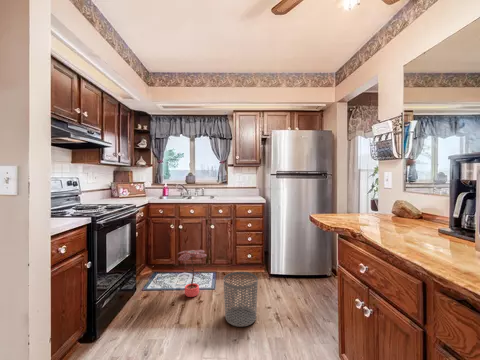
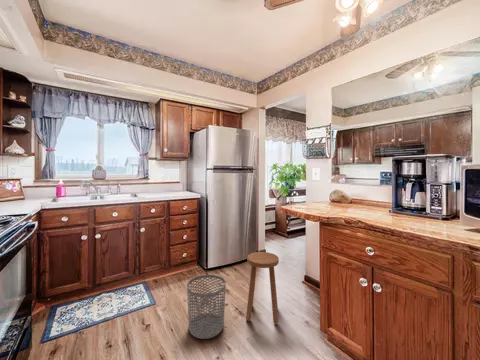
potted plant: present [178,250,207,297] -> none [107,260,153,323]
stool: none [278,260,318,338] -> present [246,252,279,324]

